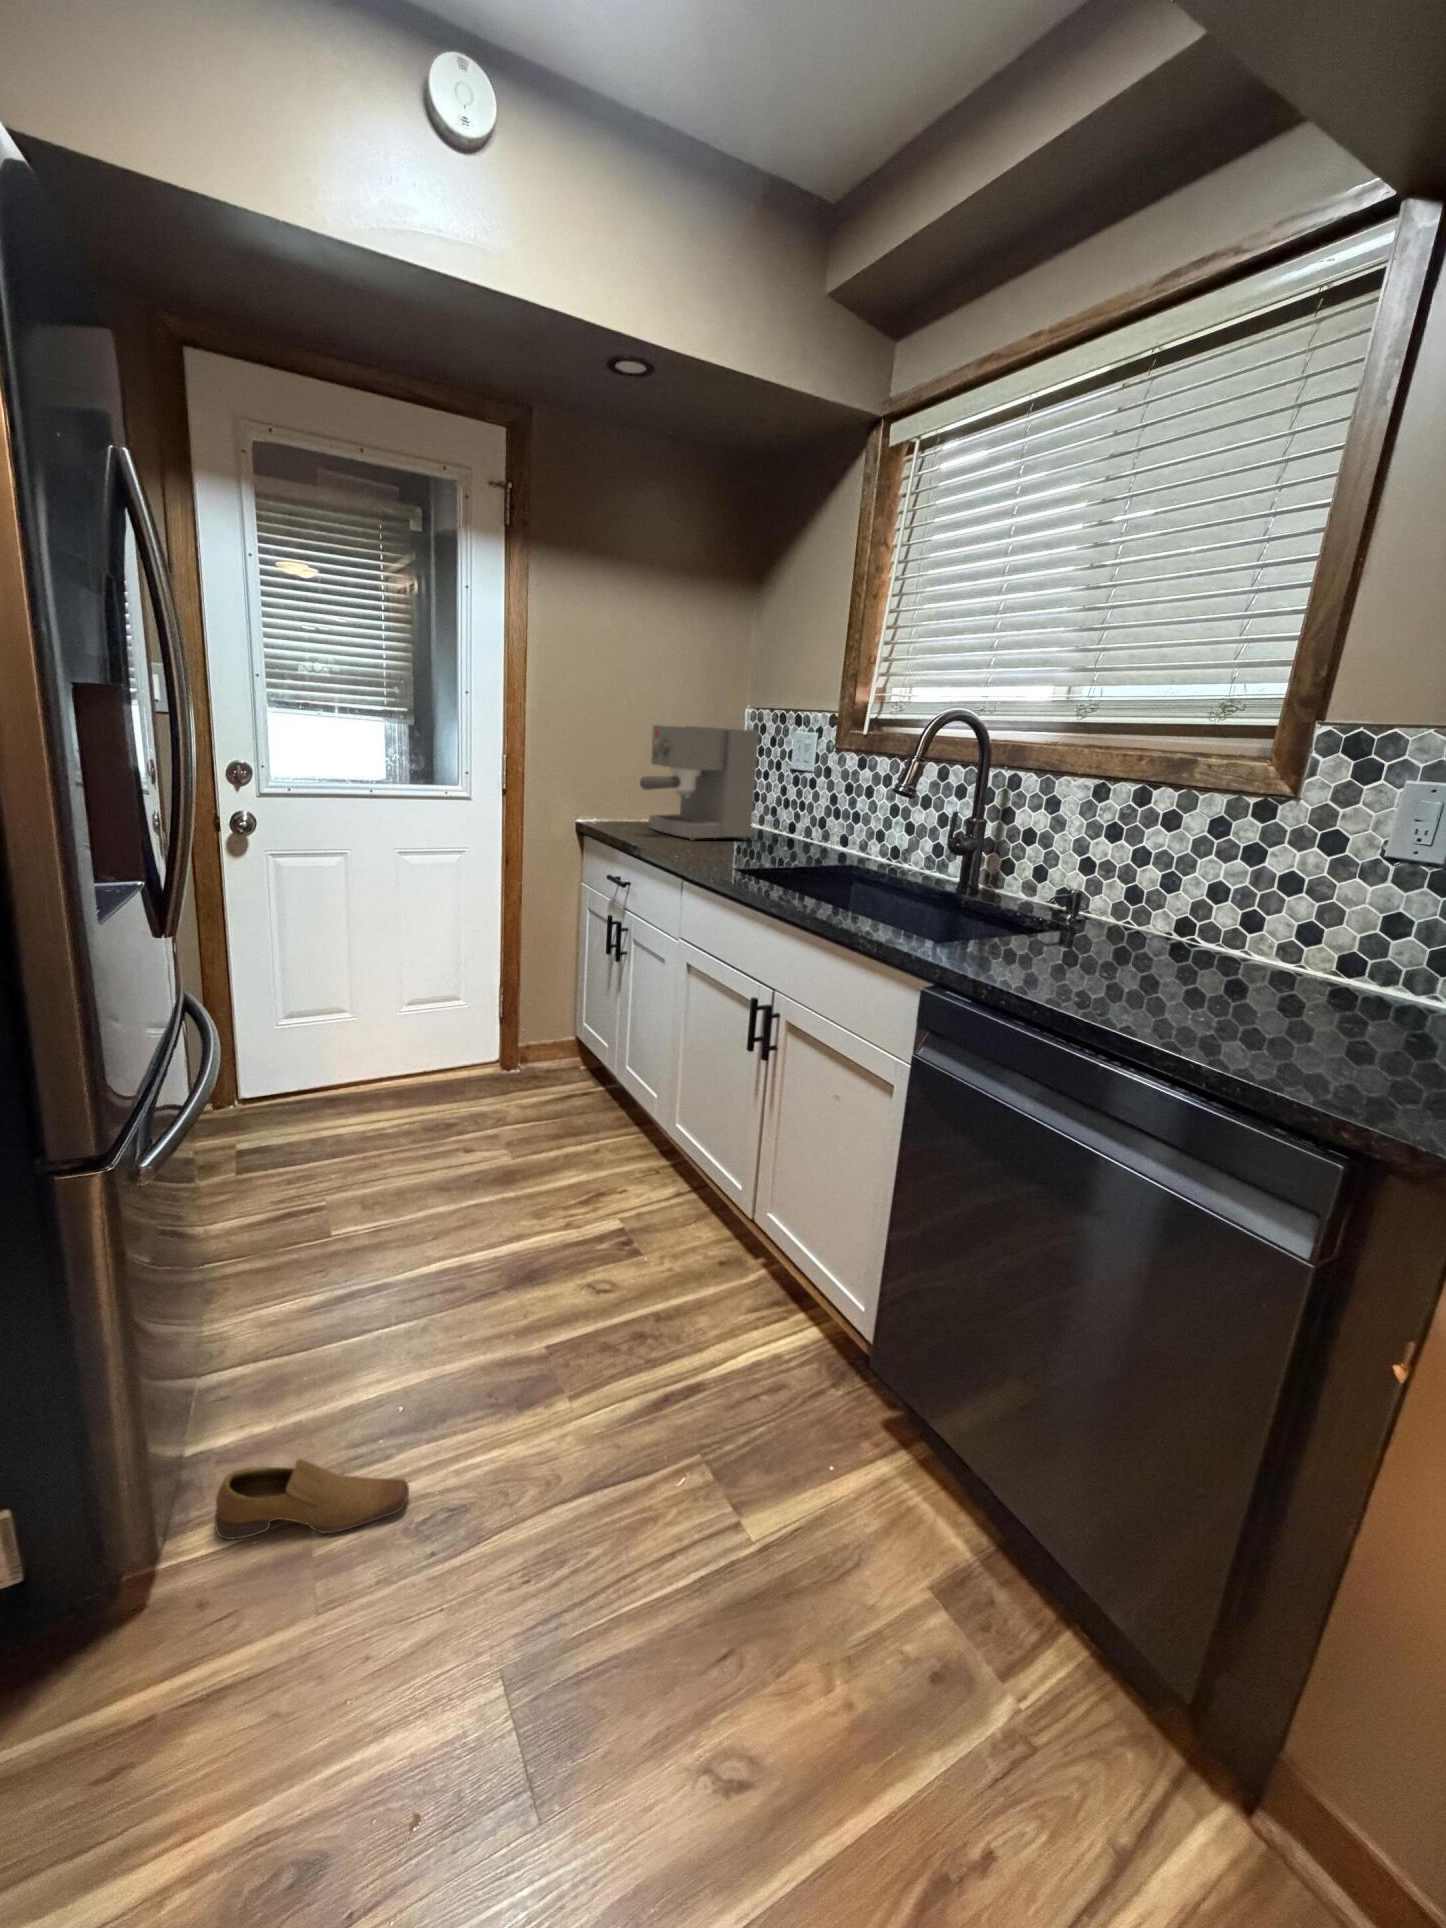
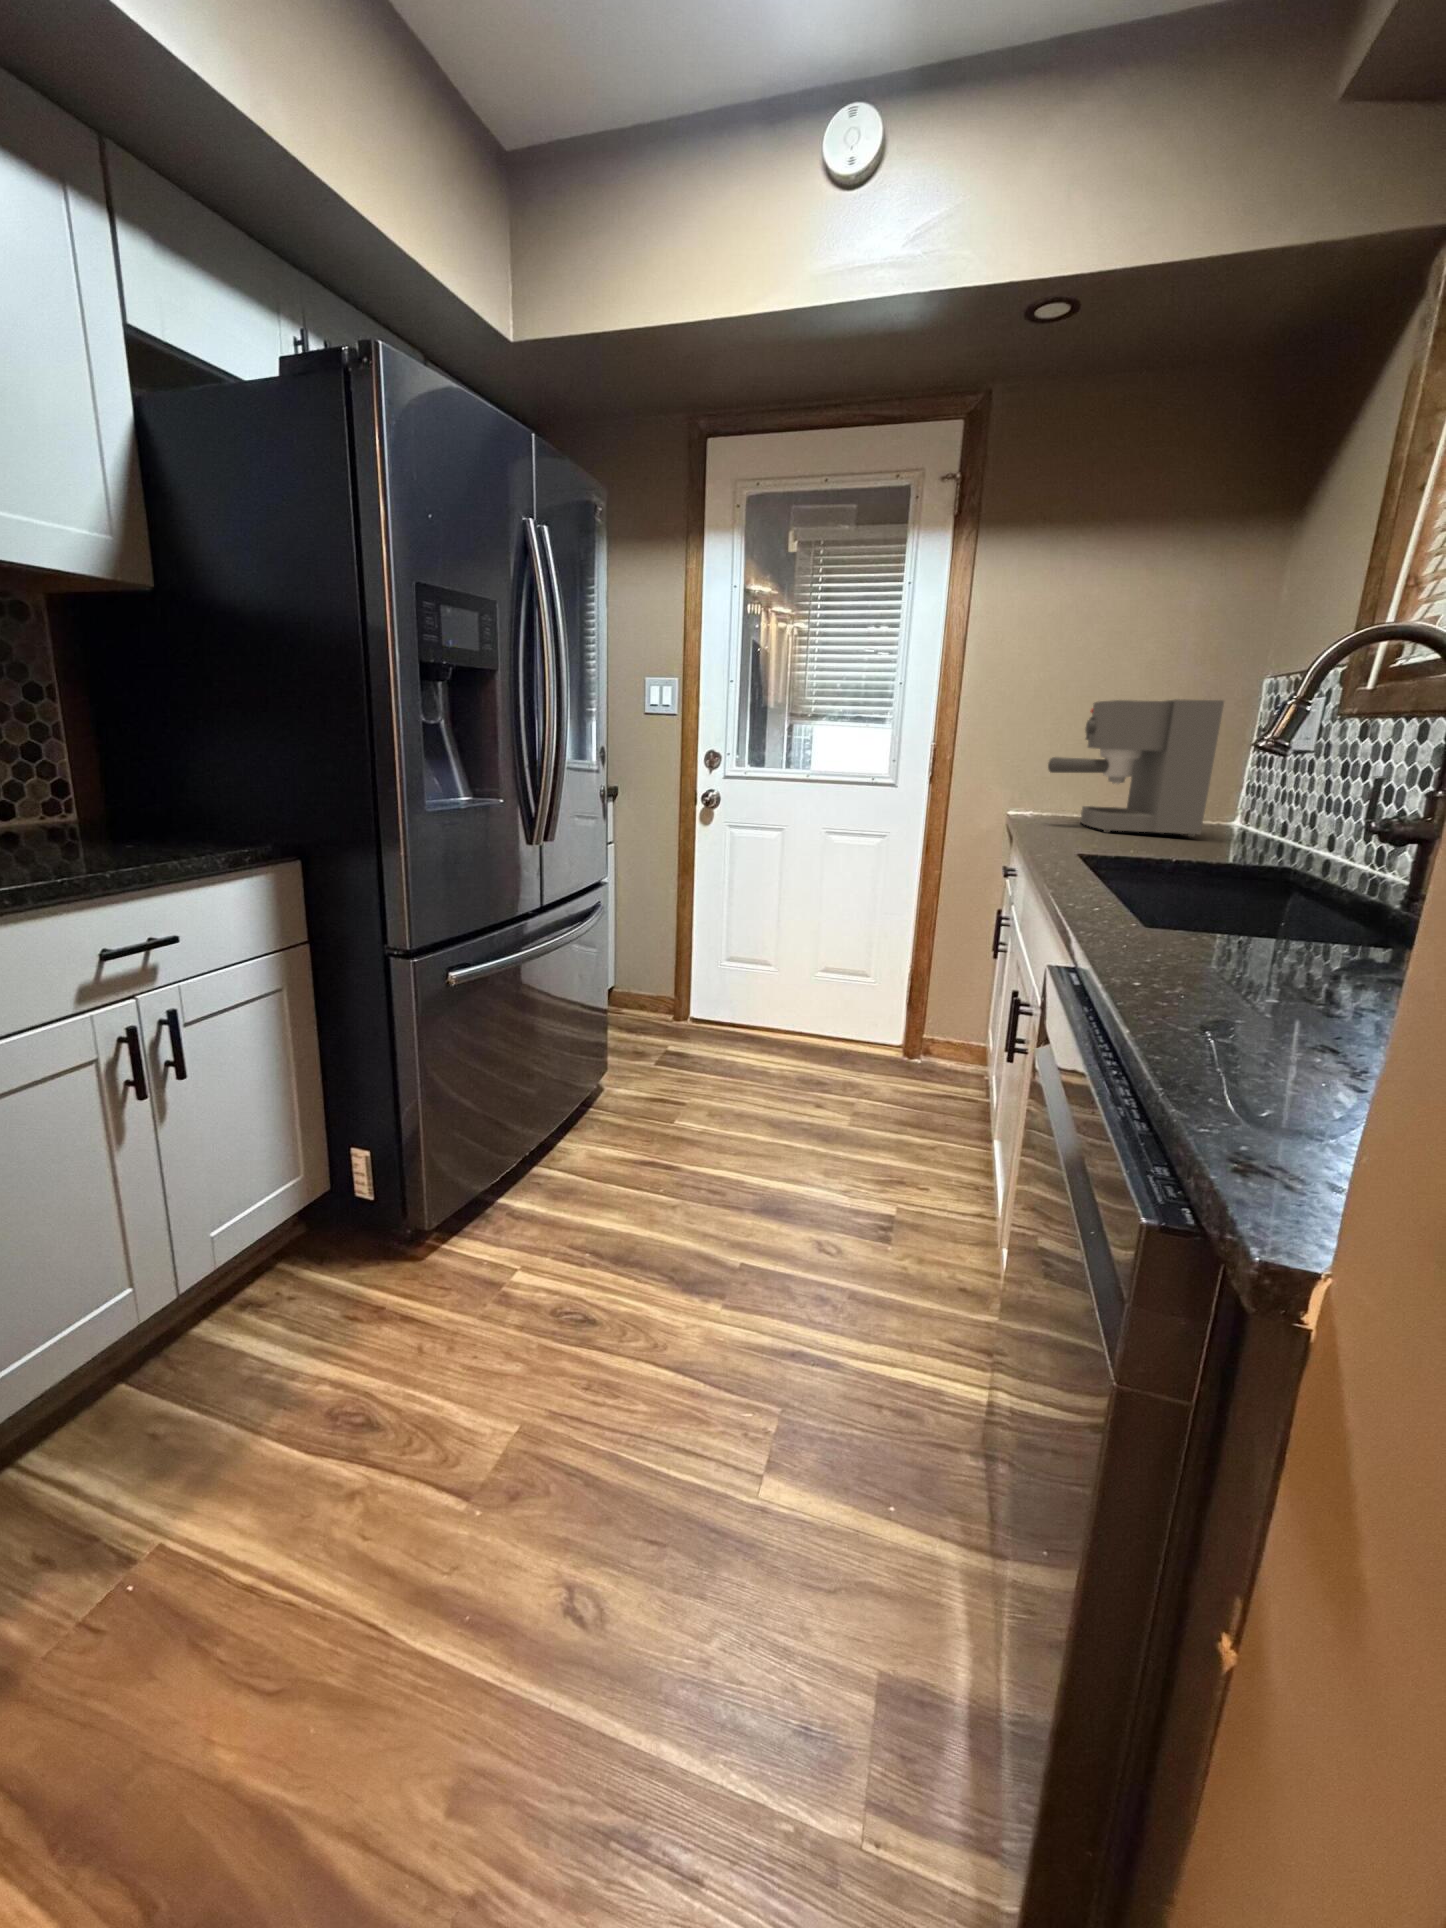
shoe: present [215,1459,409,1539] -> none [471,1213,573,1297]

